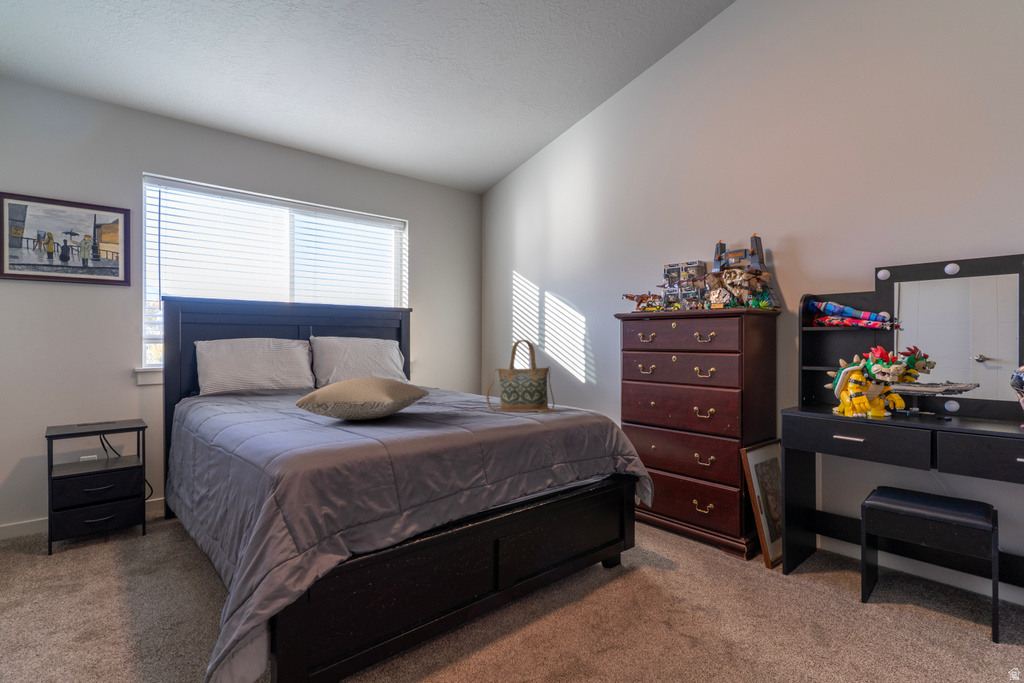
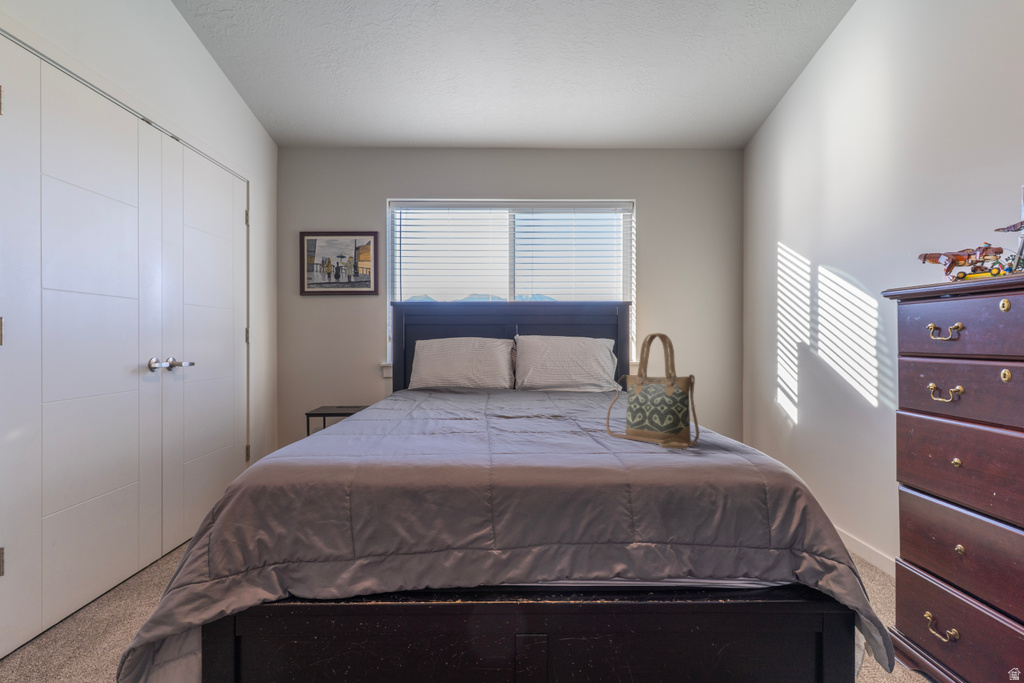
pillow: present [296,378,429,420] -> none [369,380,528,428]

